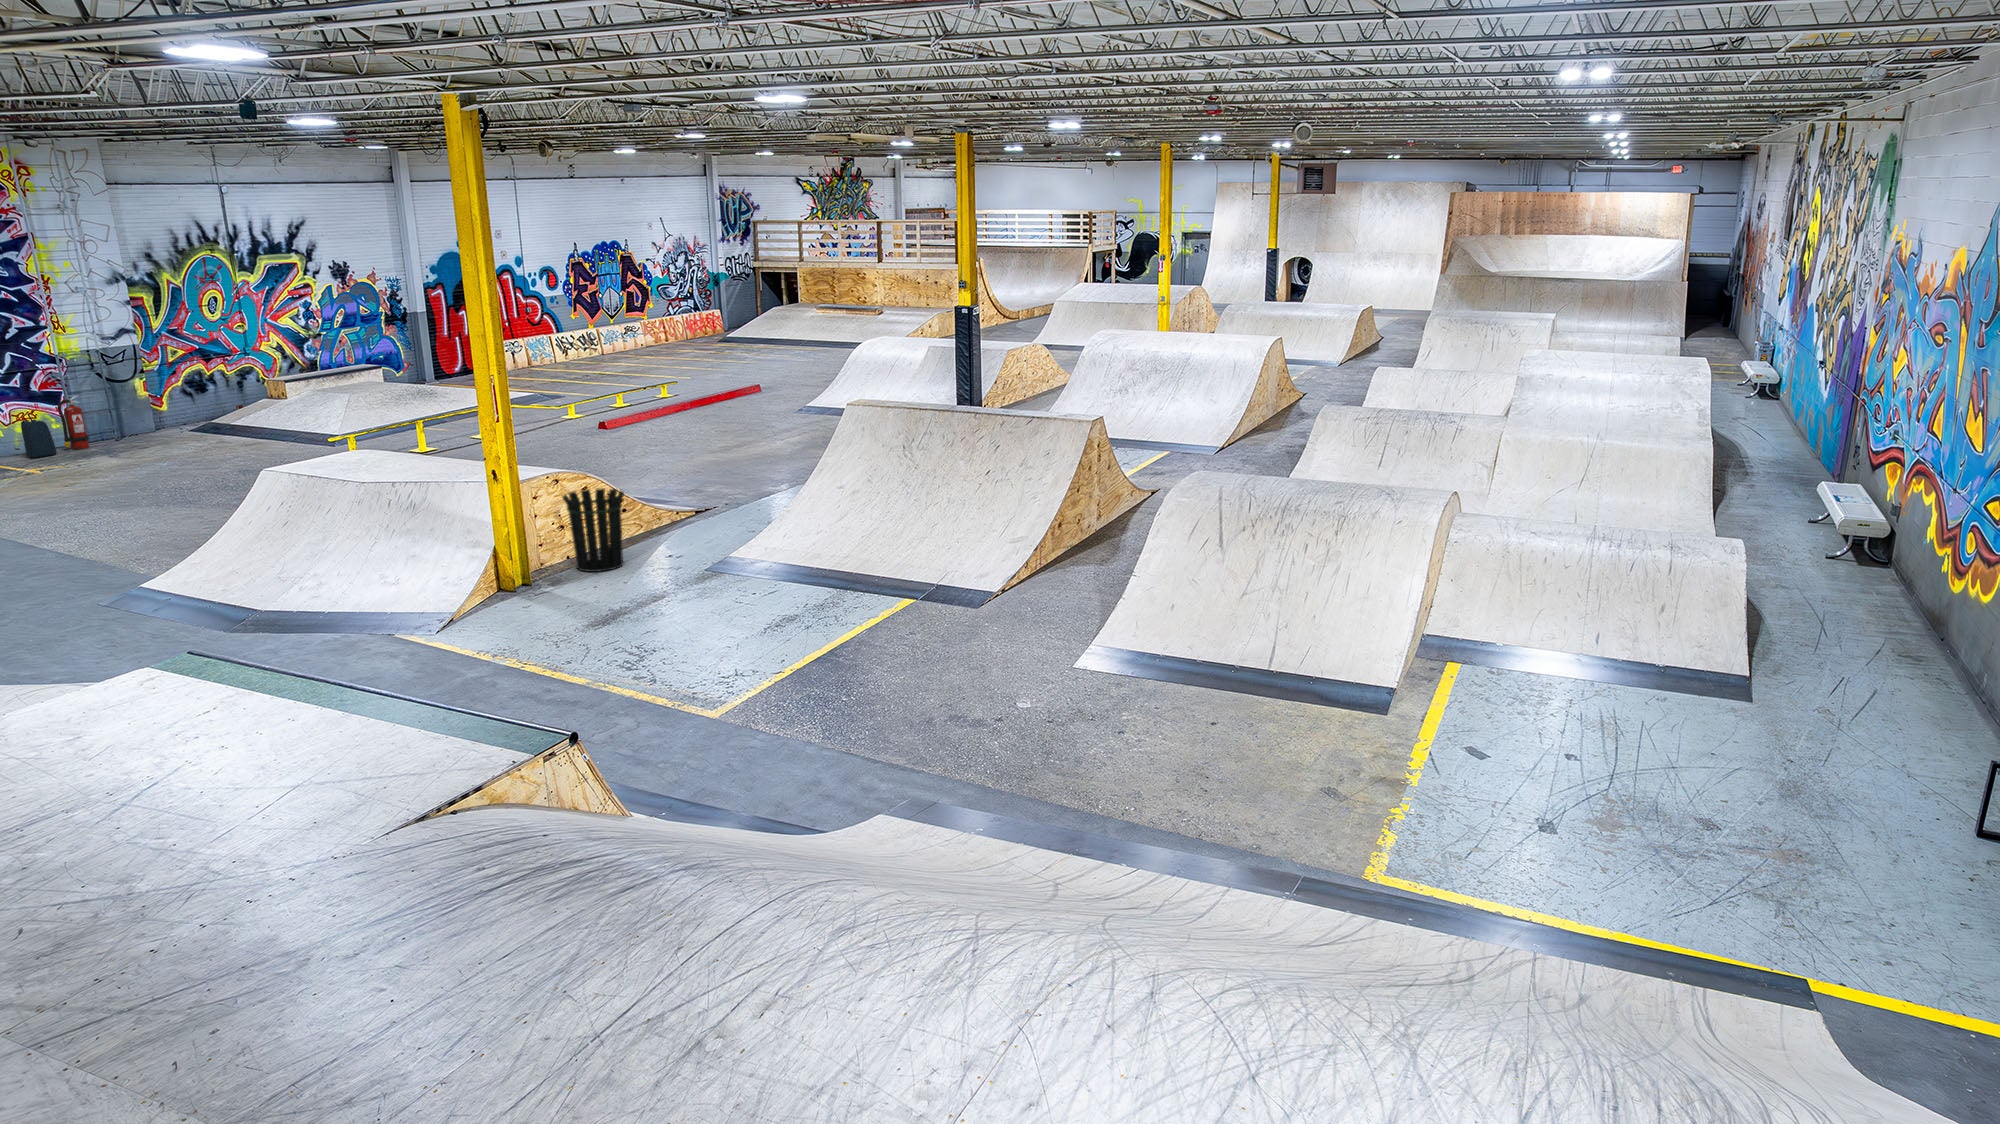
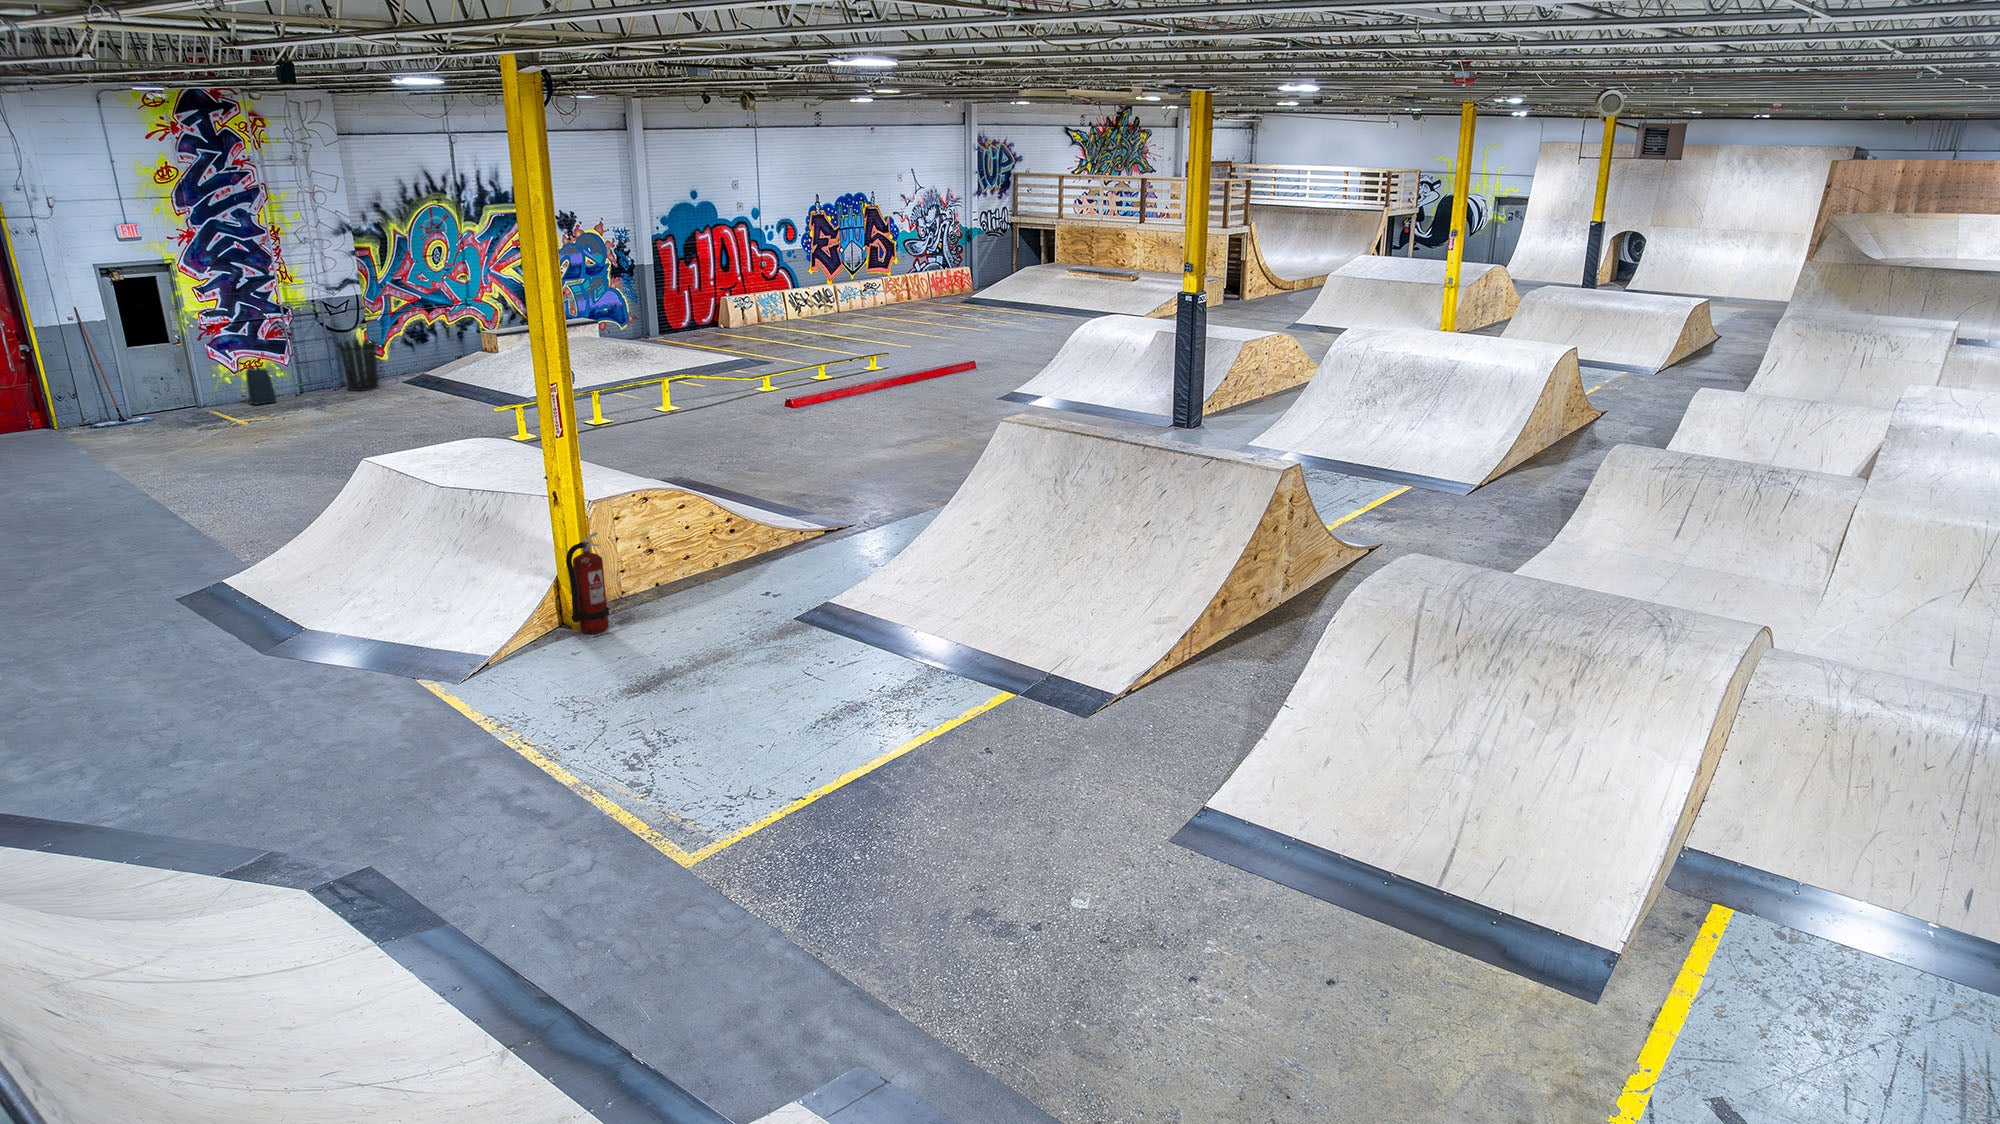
fire extinguisher: present [58,395,89,449] -> present [566,532,609,634]
waste bin: present [562,488,624,572] -> present [337,340,379,391]

